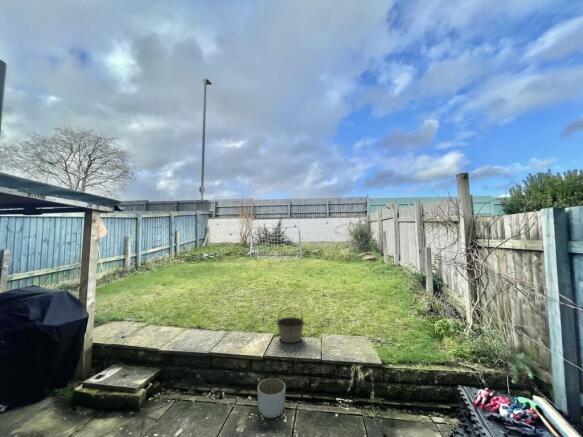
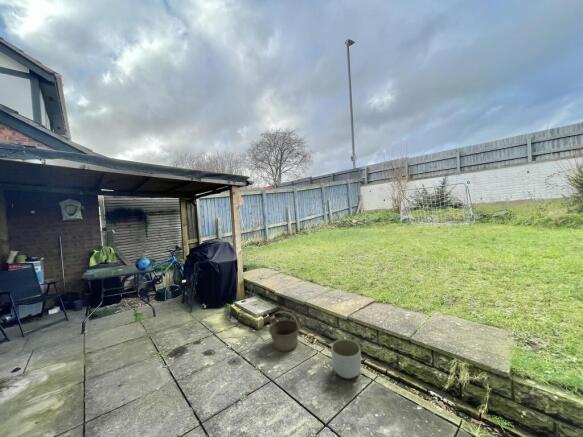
basket: present [277,307,304,343] -> present [269,311,300,352]

